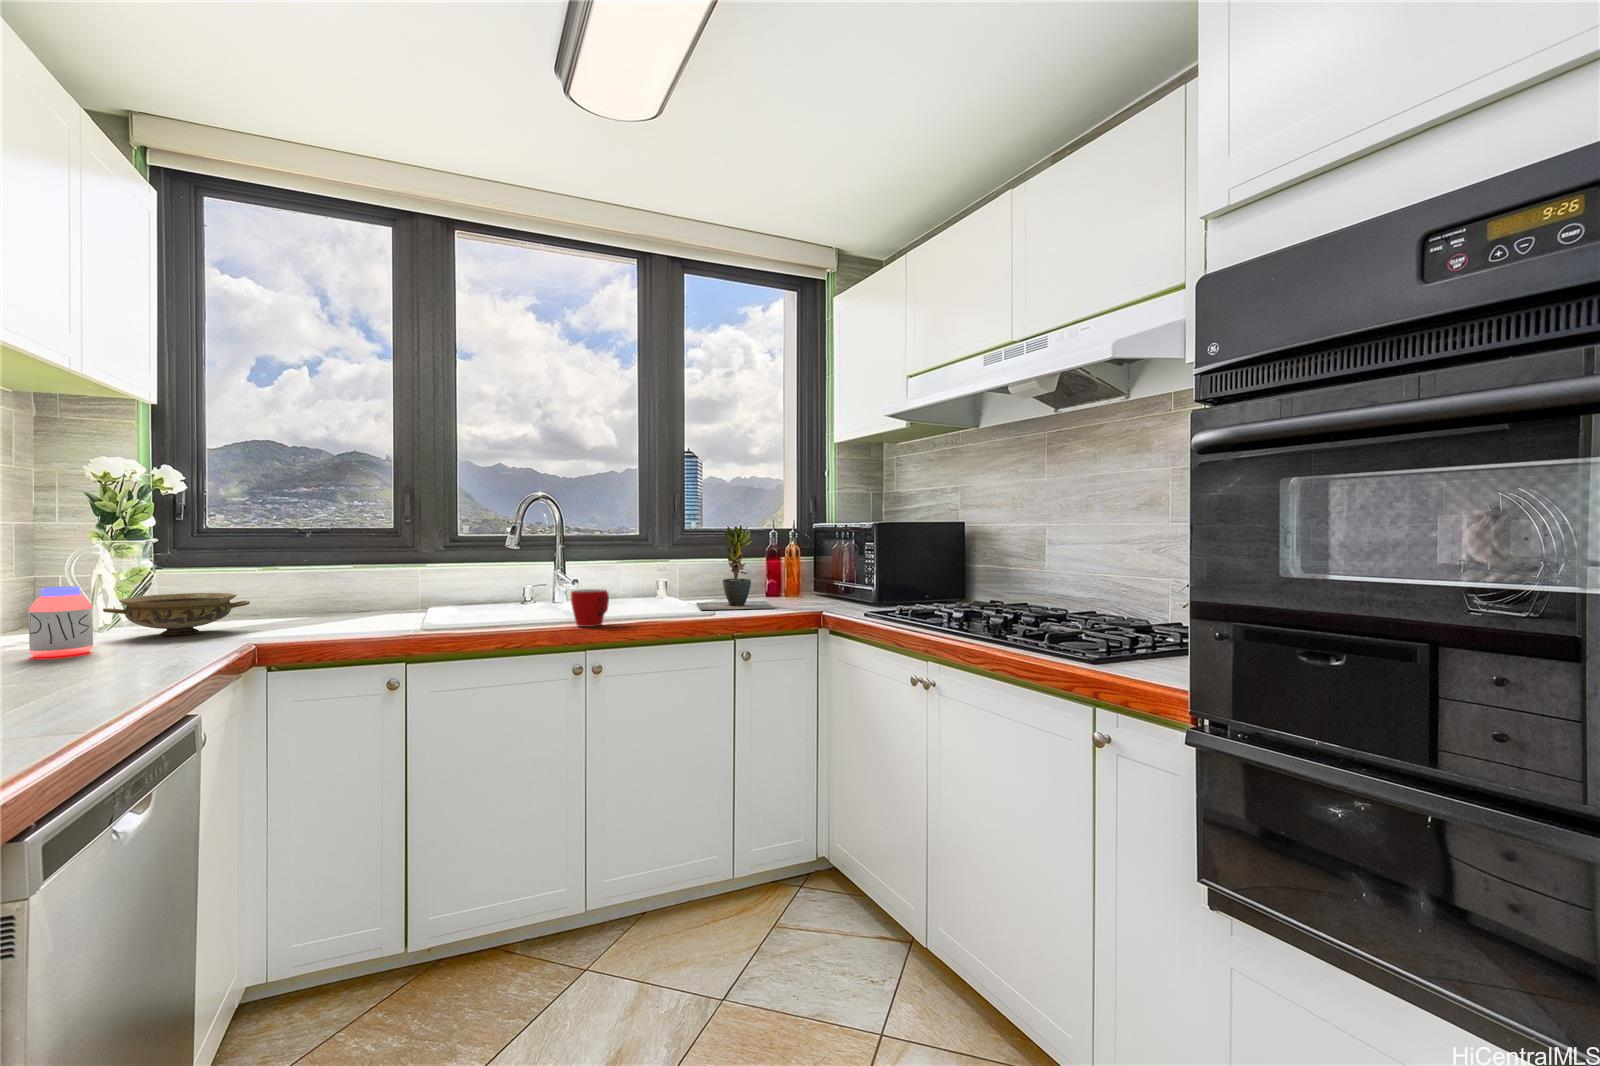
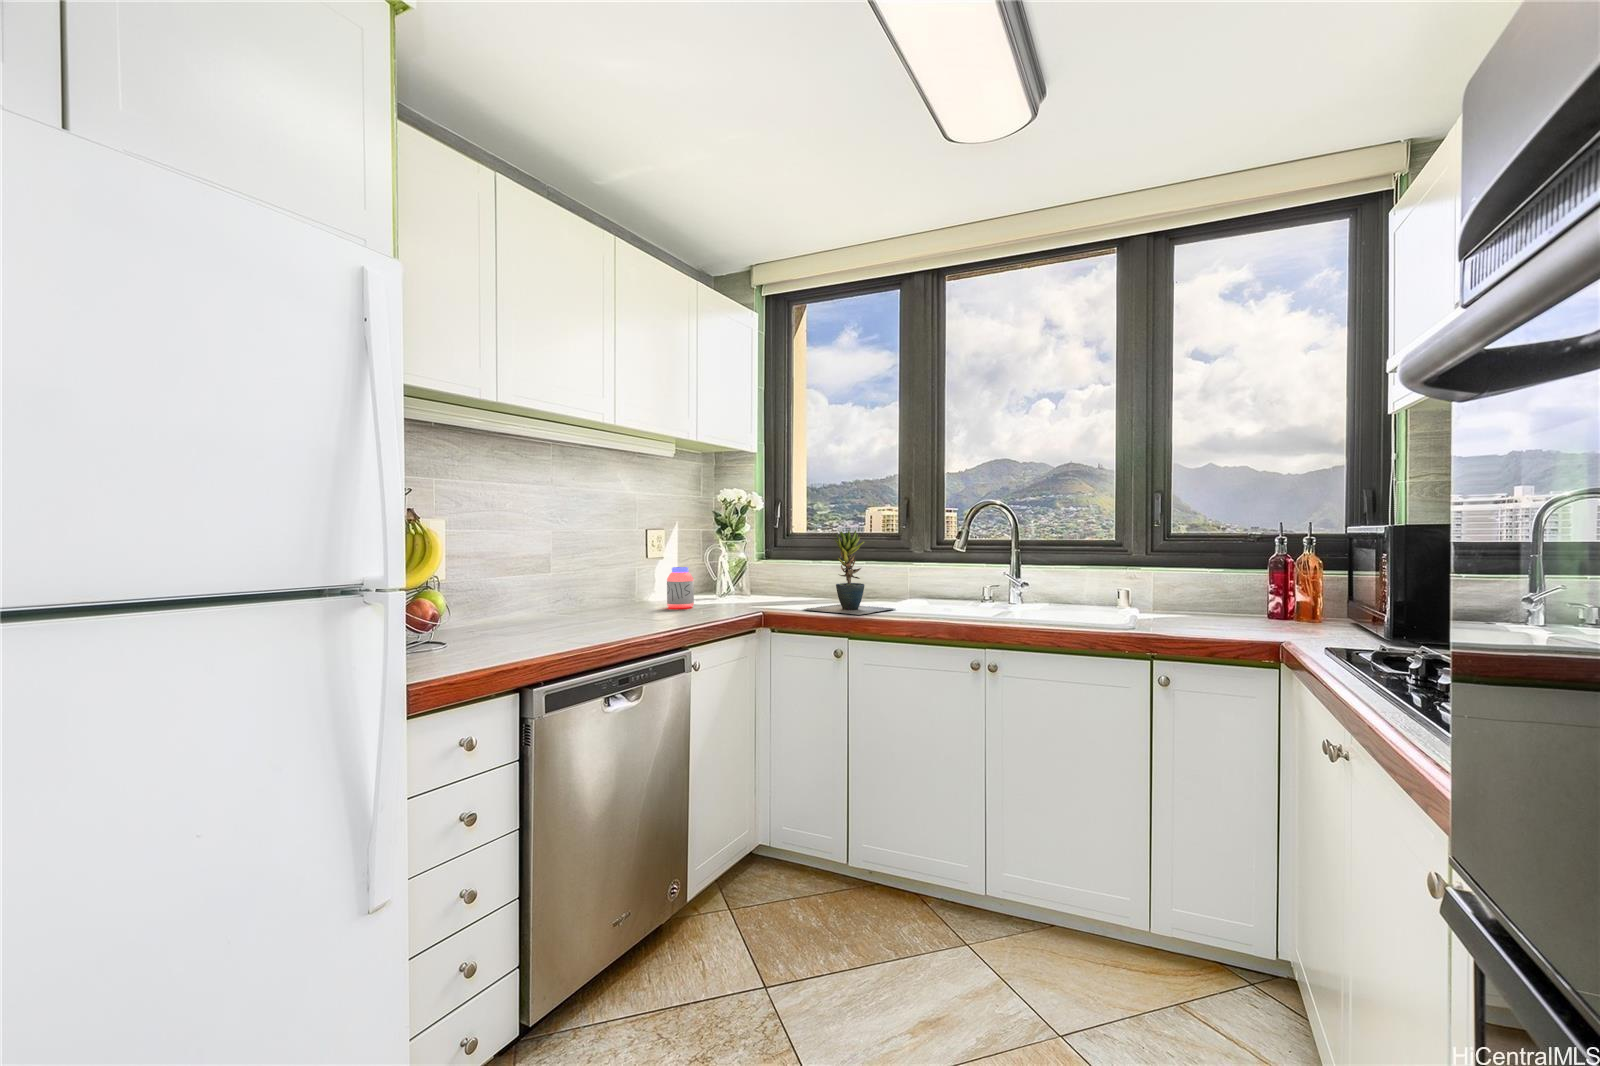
potted plant: present [697,526,775,610] -> present [804,530,894,615]
mug: present [571,589,609,627] -> none [968,590,1009,626]
ceramic bowl: present [103,593,250,635] -> none [713,576,785,603]

